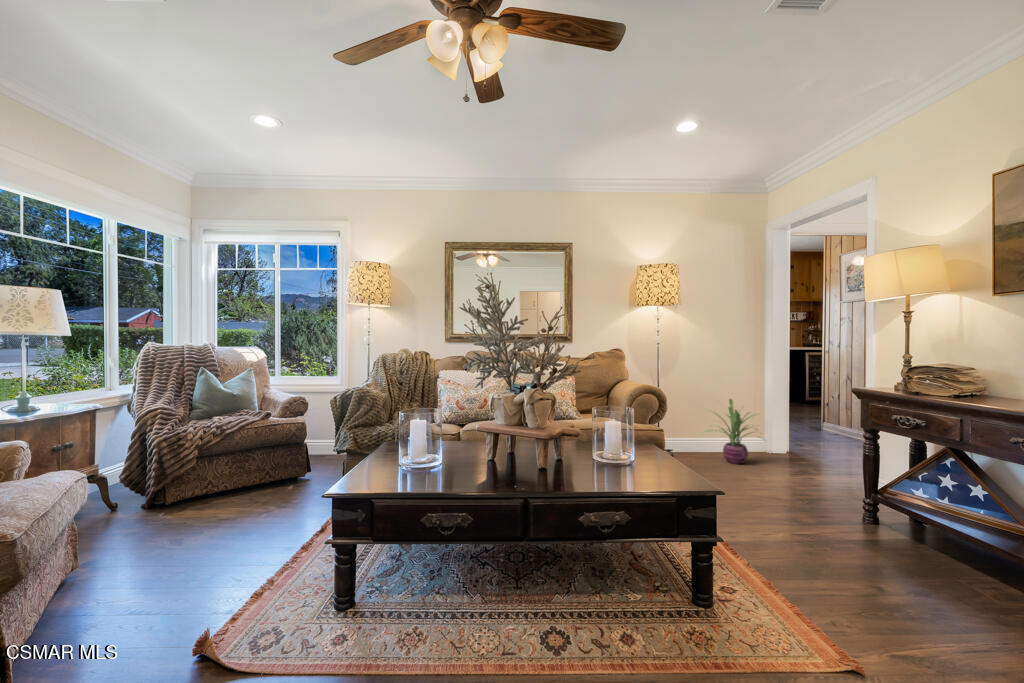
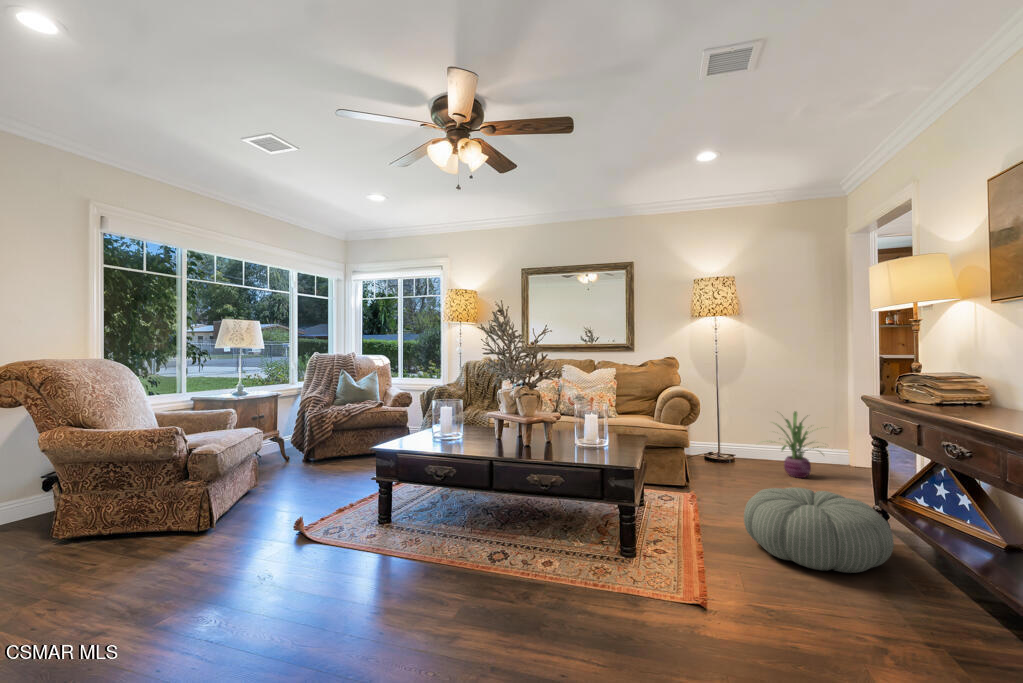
pouf: none [776,486,940,581] -> present [744,487,894,573]

